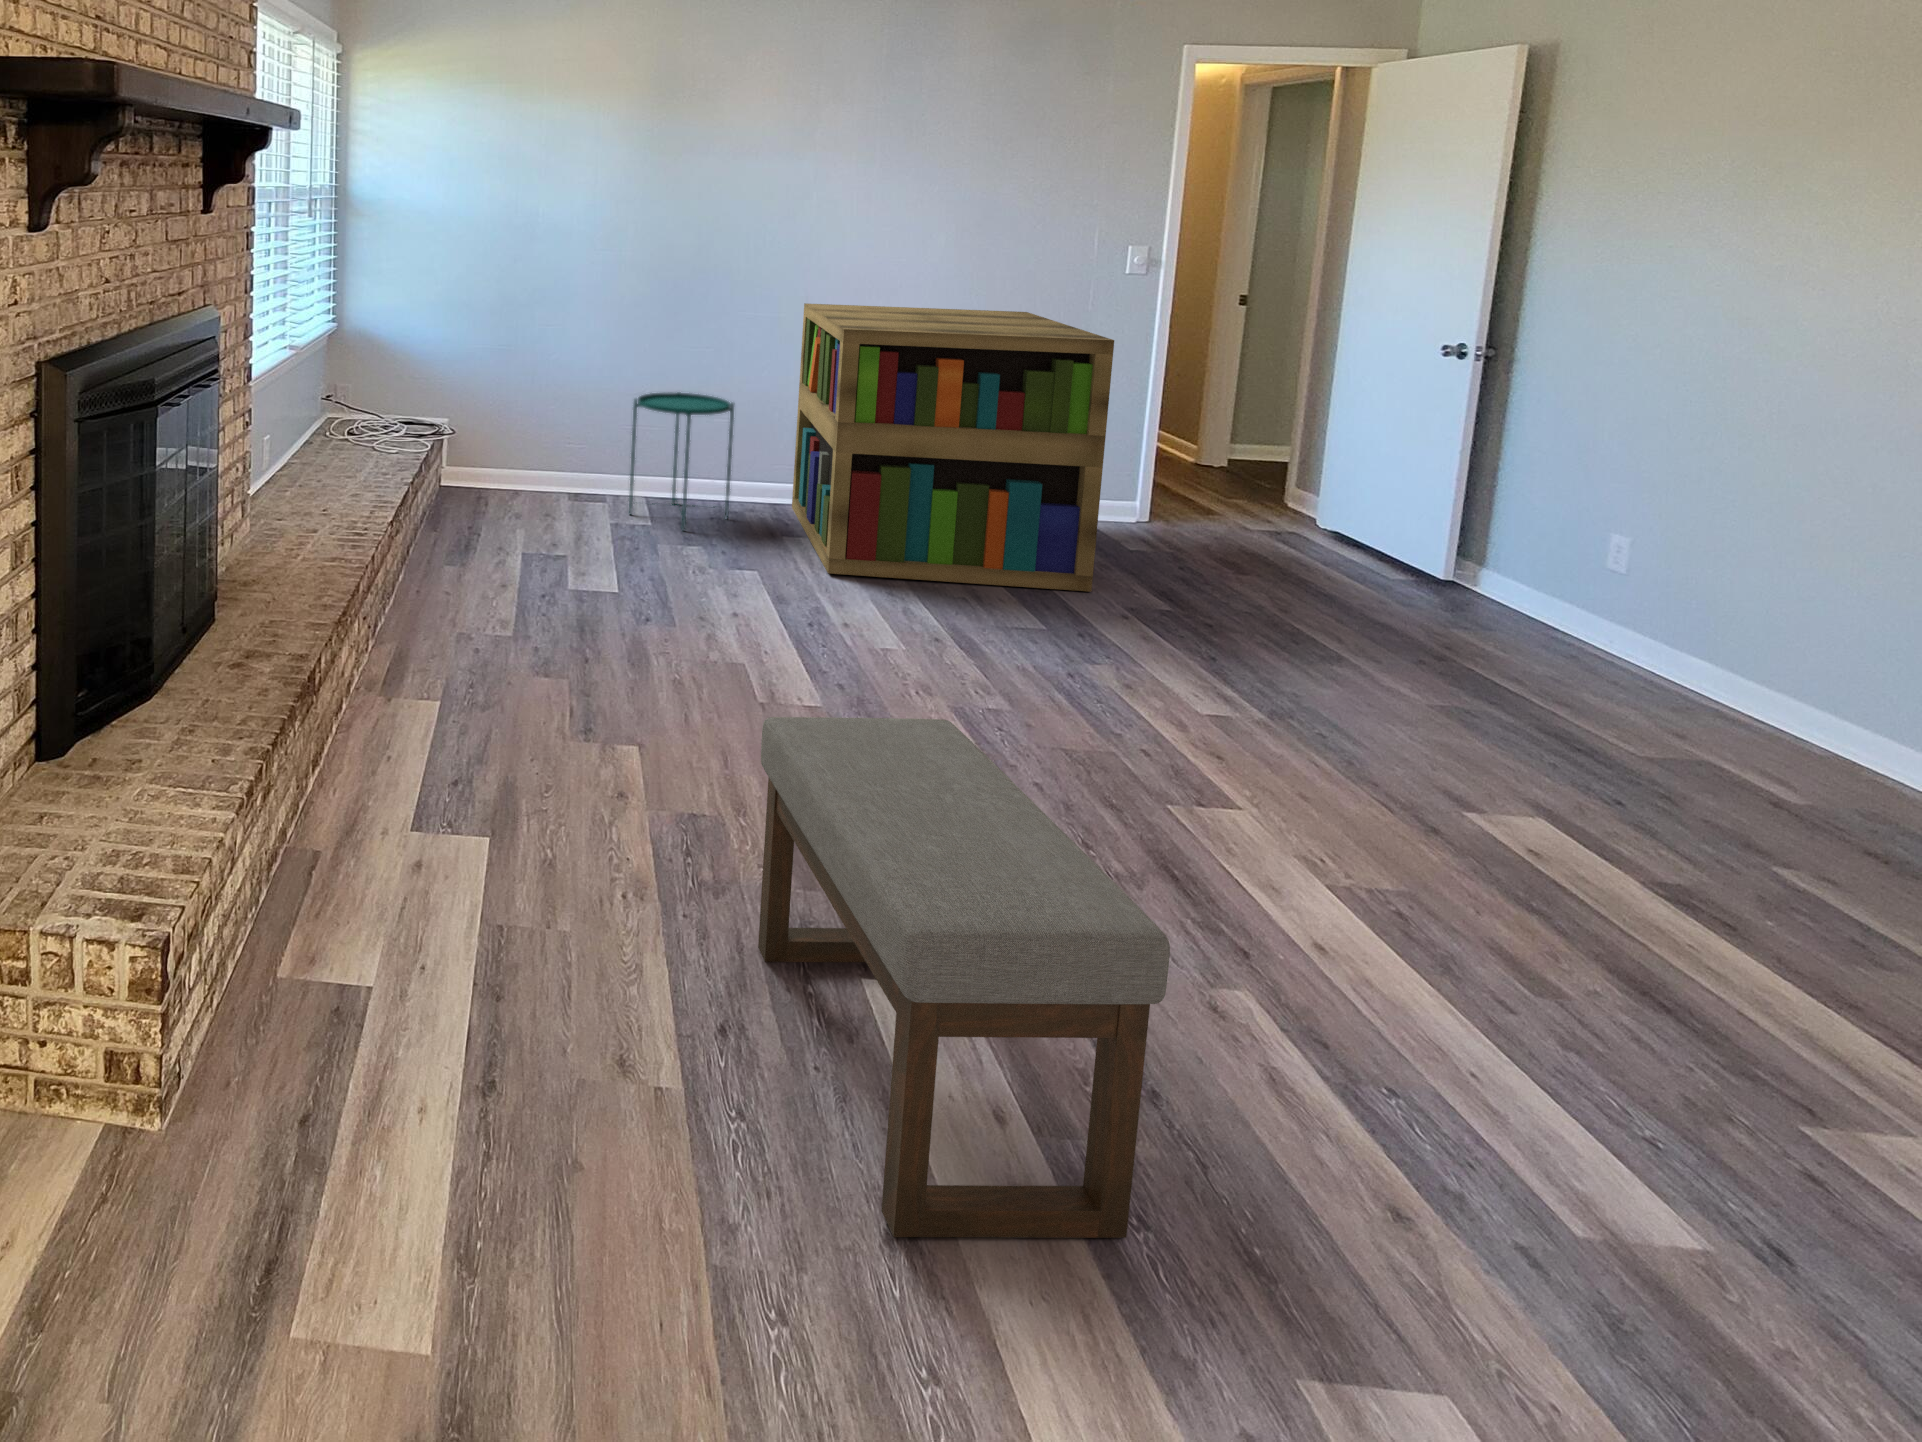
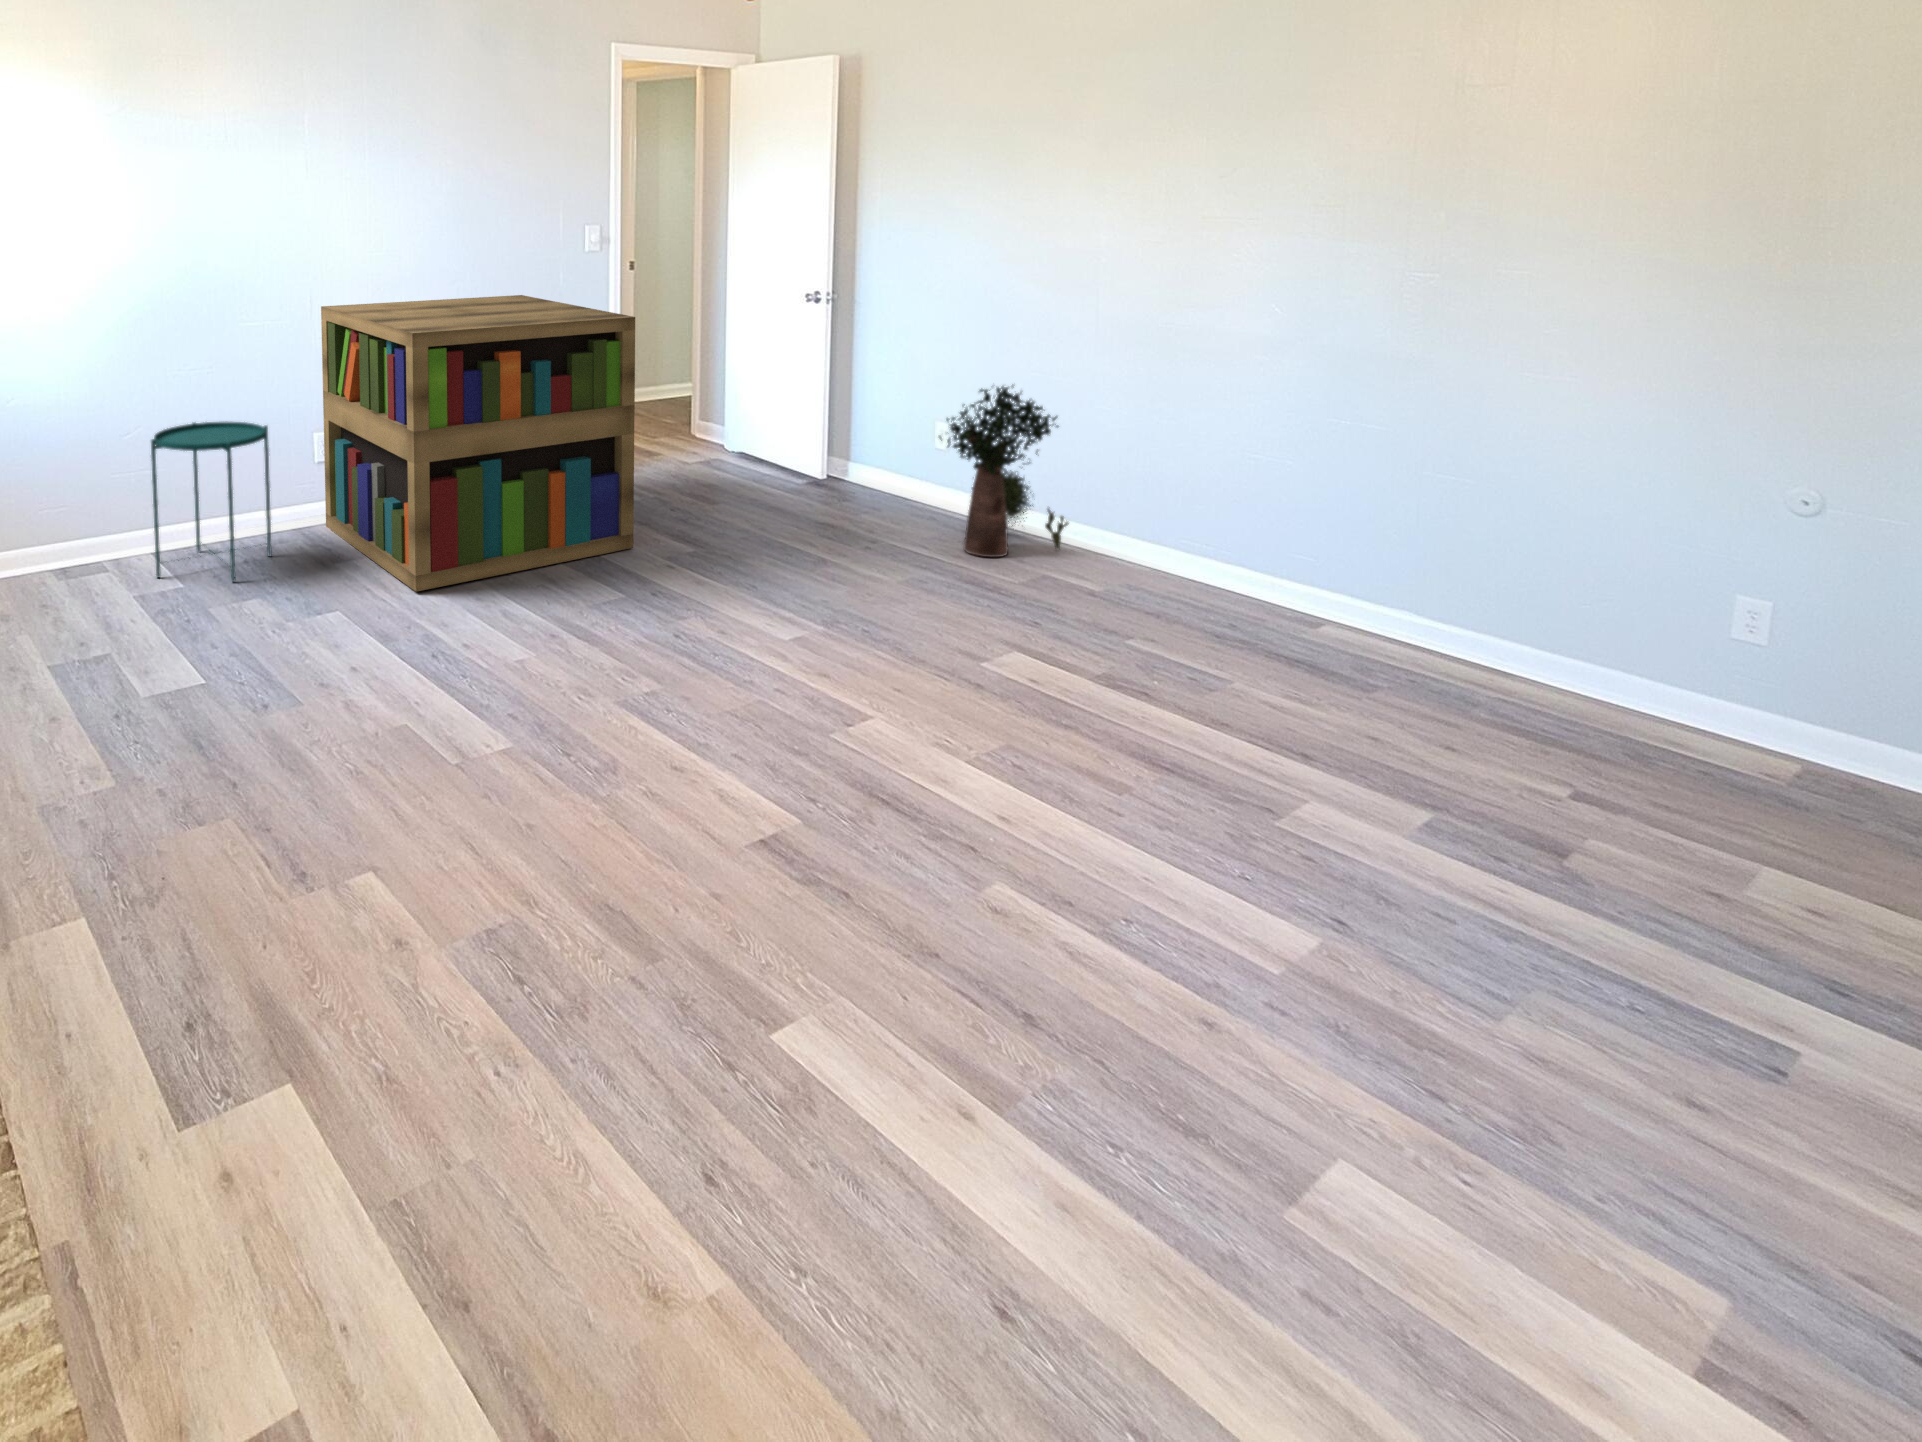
potted plant: none [1560,485,1810,747] -> present [939,386,1069,557]
ottoman: present [758,717,1170,1238] -> none [660,737,1151,1314]

